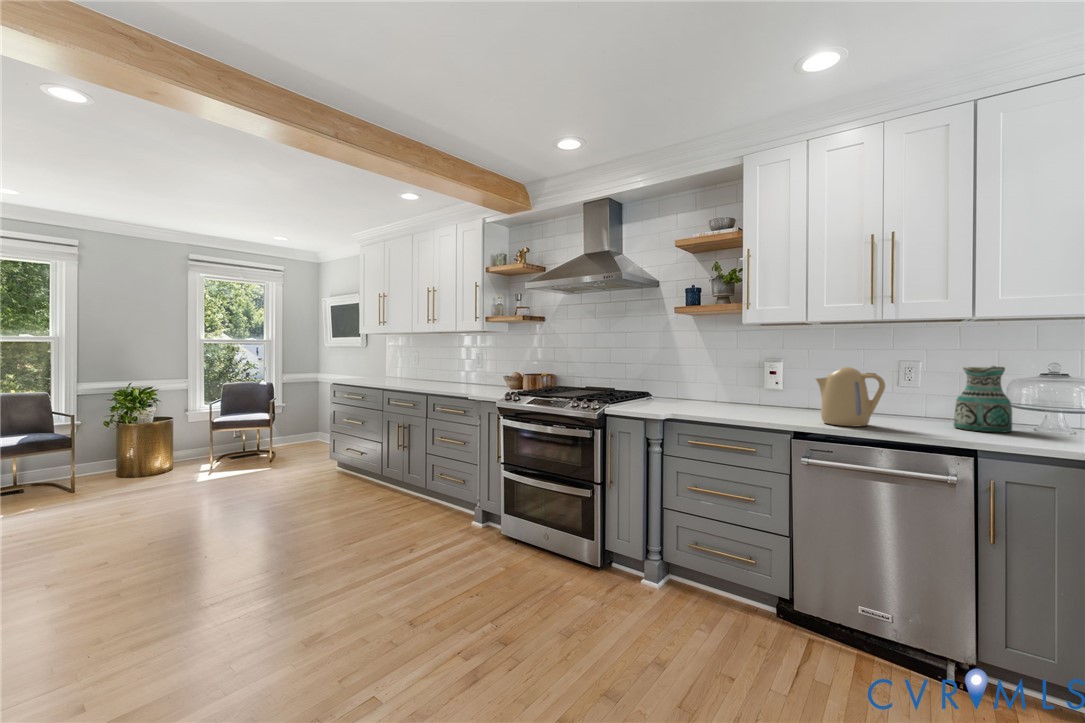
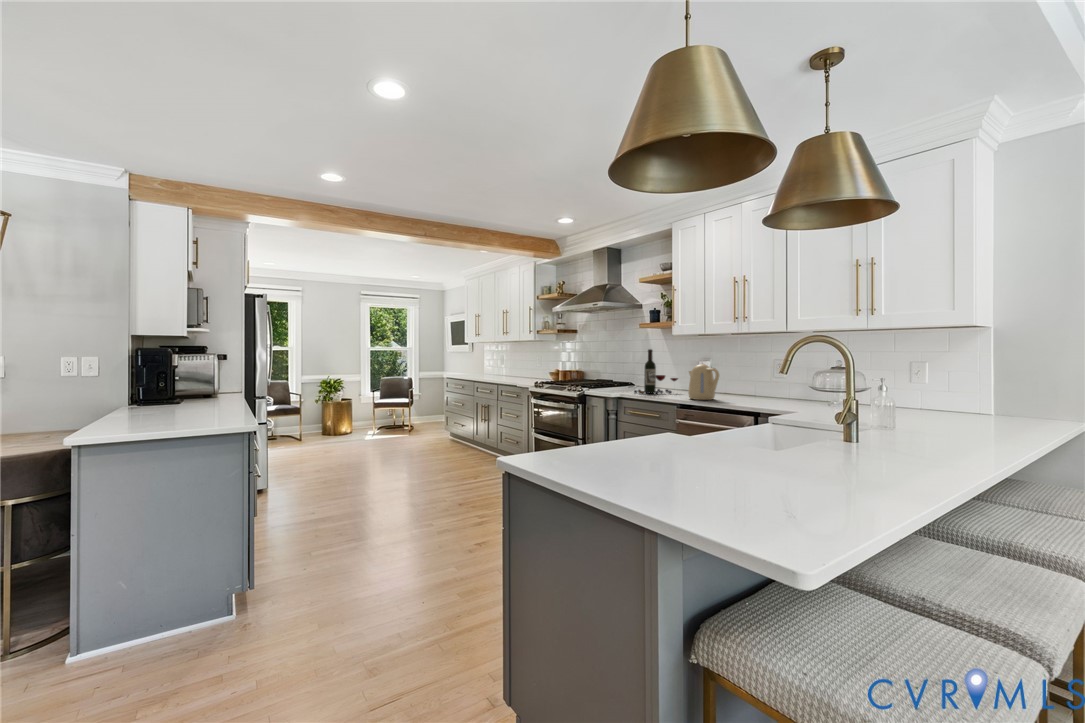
wine bottle: none [698,343,759,414] -> present [634,349,678,394]
ceramic pitcher: present [954,366,1012,433] -> none [764,363,799,404]

